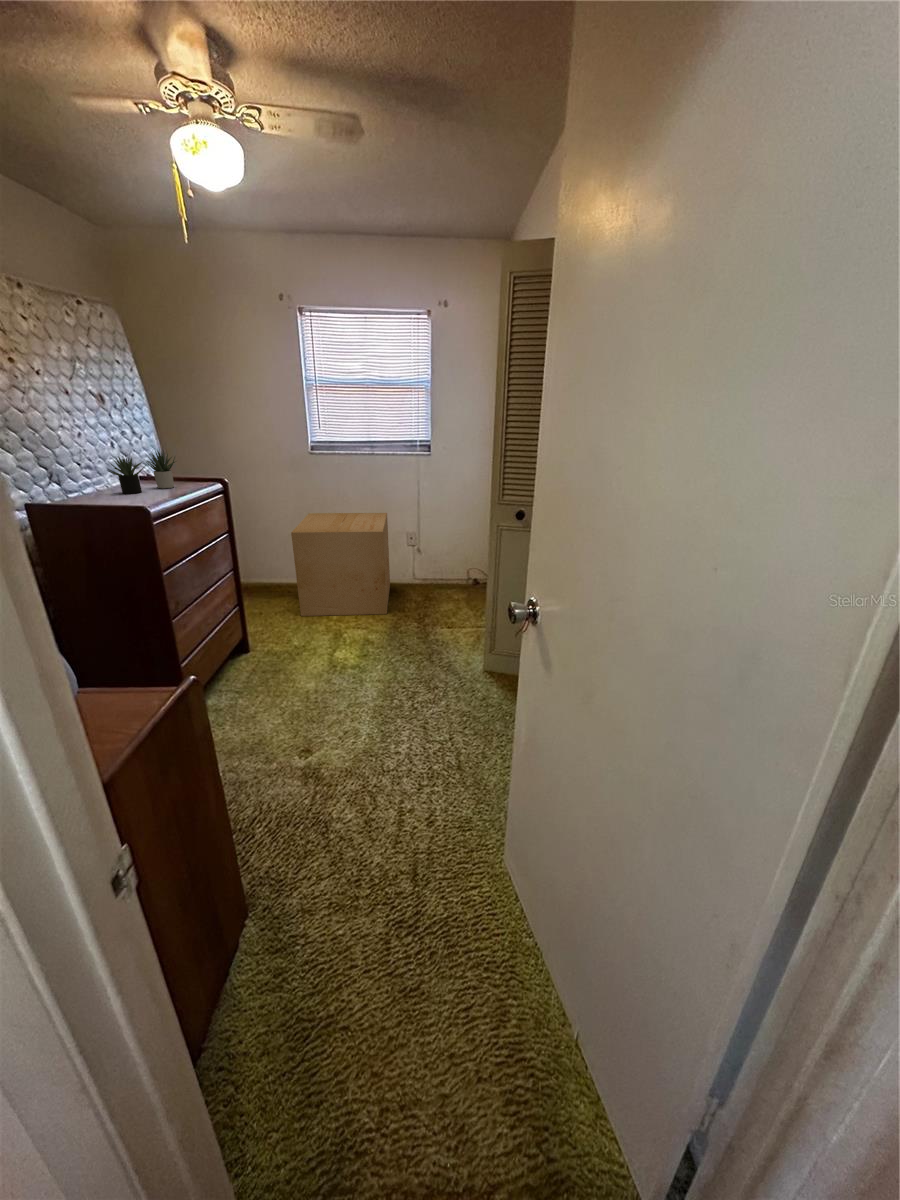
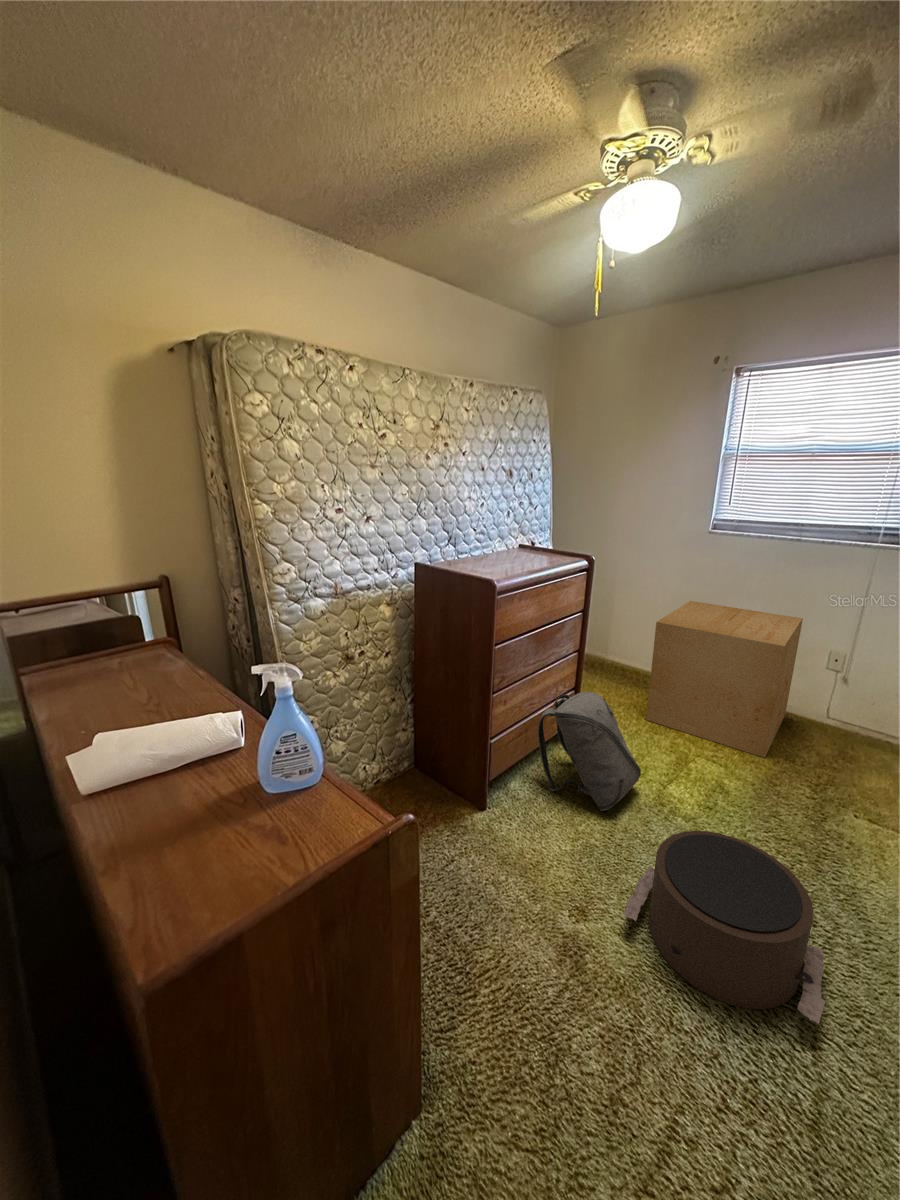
succulent plant: present [109,450,175,494] -> none [485,520,550,562]
backpack: none [221,599,314,690] -> present [538,692,641,811]
pouf: none [336,656,451,748] -> present [623,831,825,1024]

